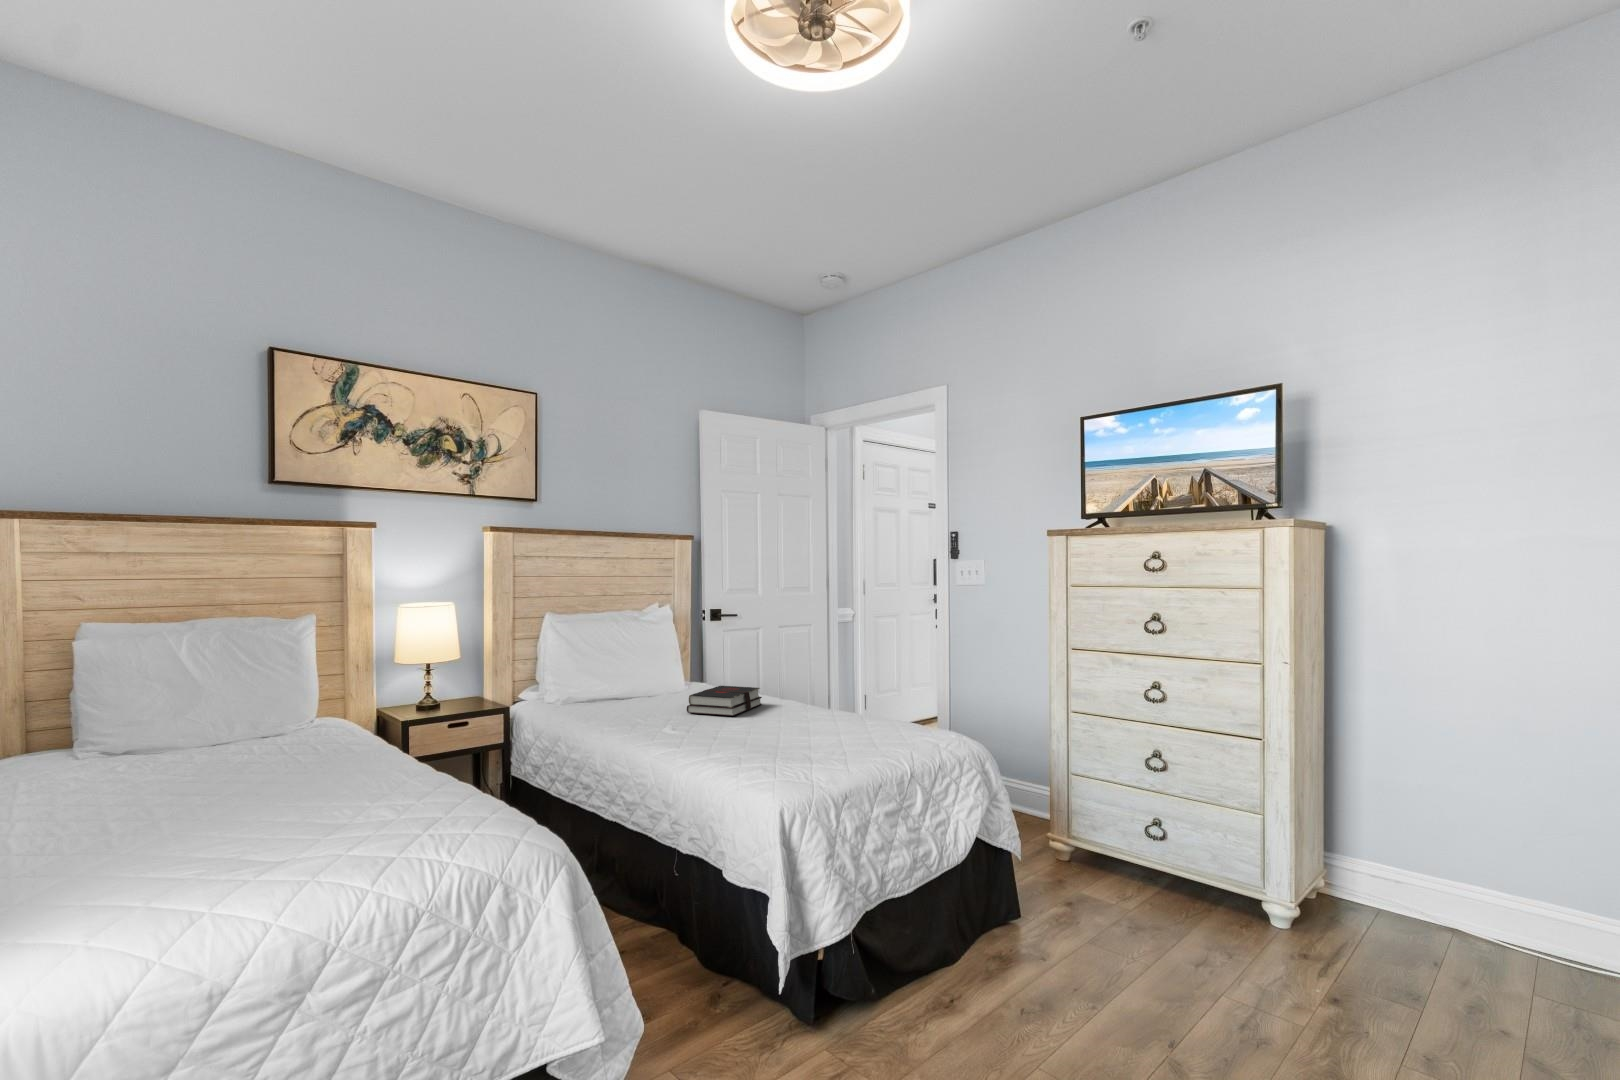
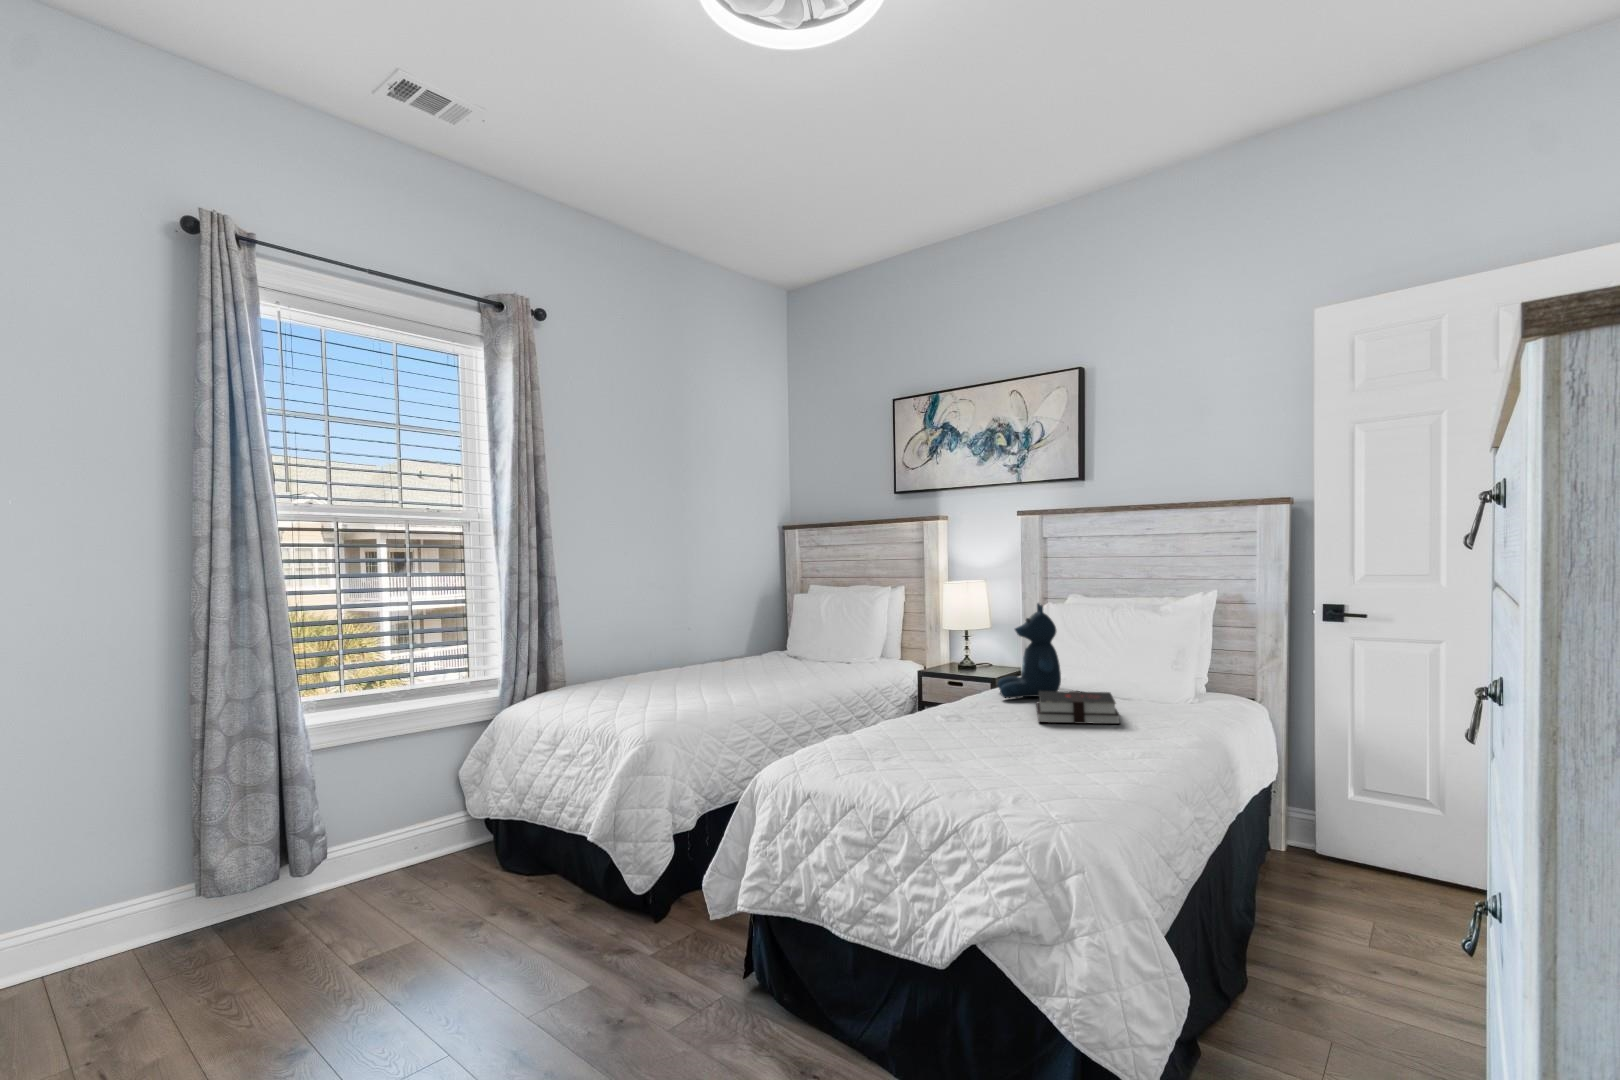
stuffed bear: none [593,619,668,715] -> present [998,603,1061,698]

